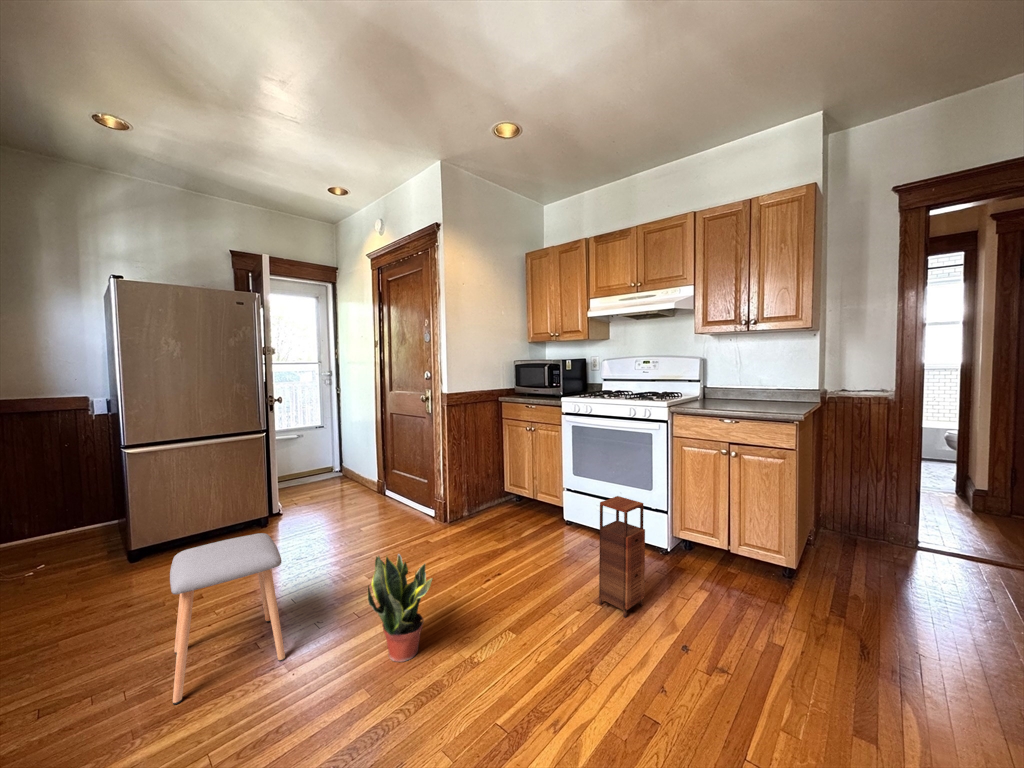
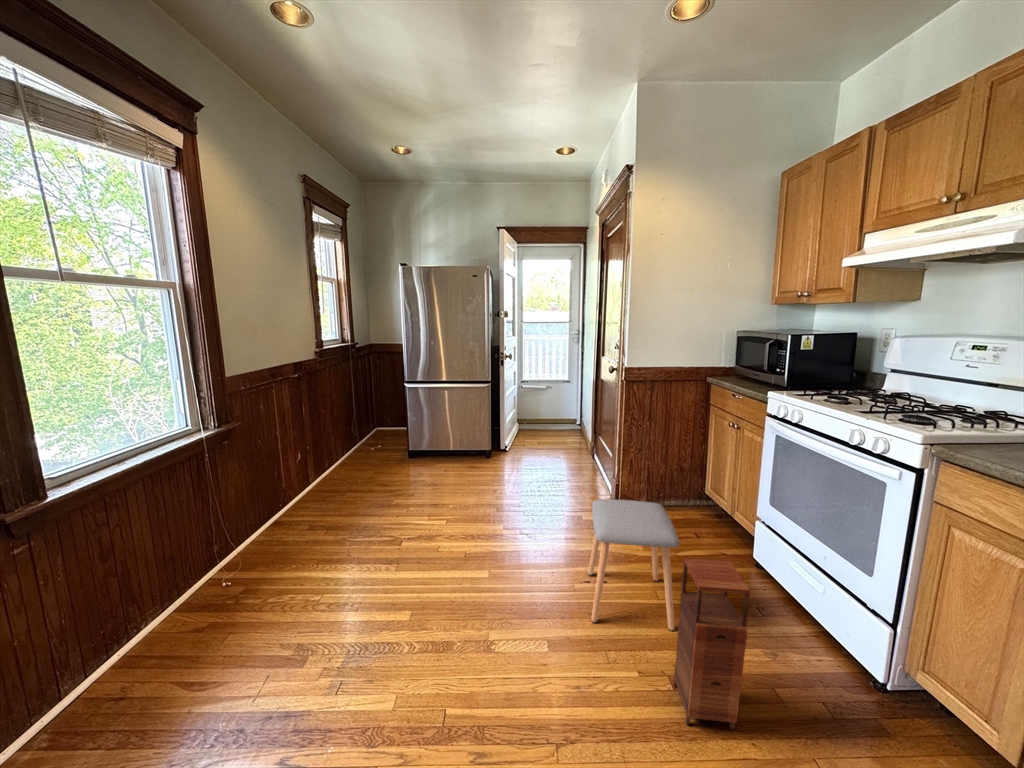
stool: present [170,533,285,704] -> present [588,499,680,631]
potted plant: present [368,554,433,662] -> none [425,514,492,611]

